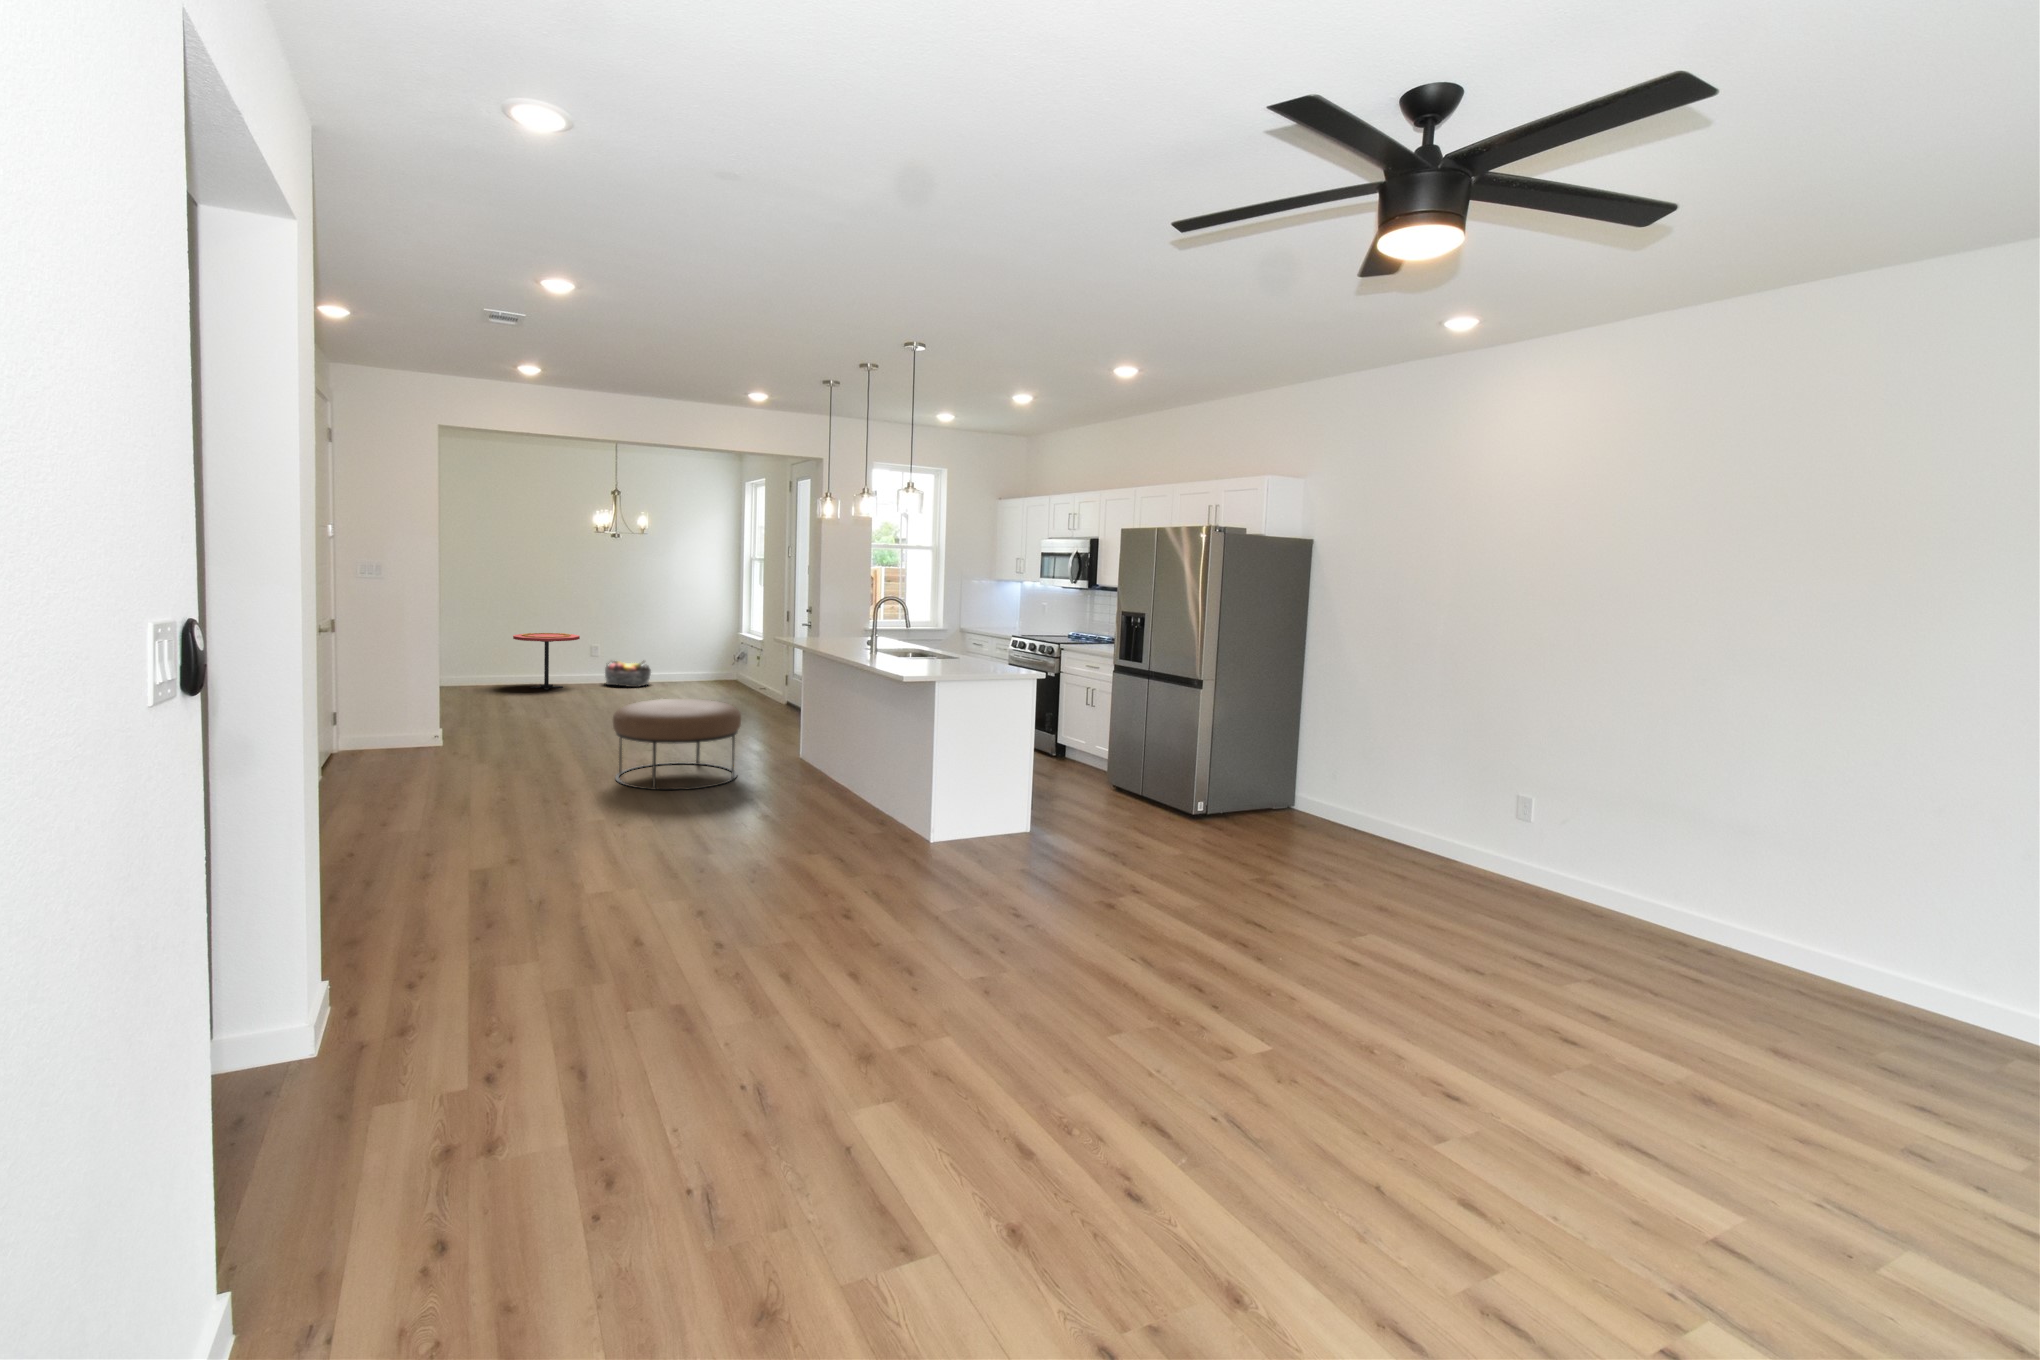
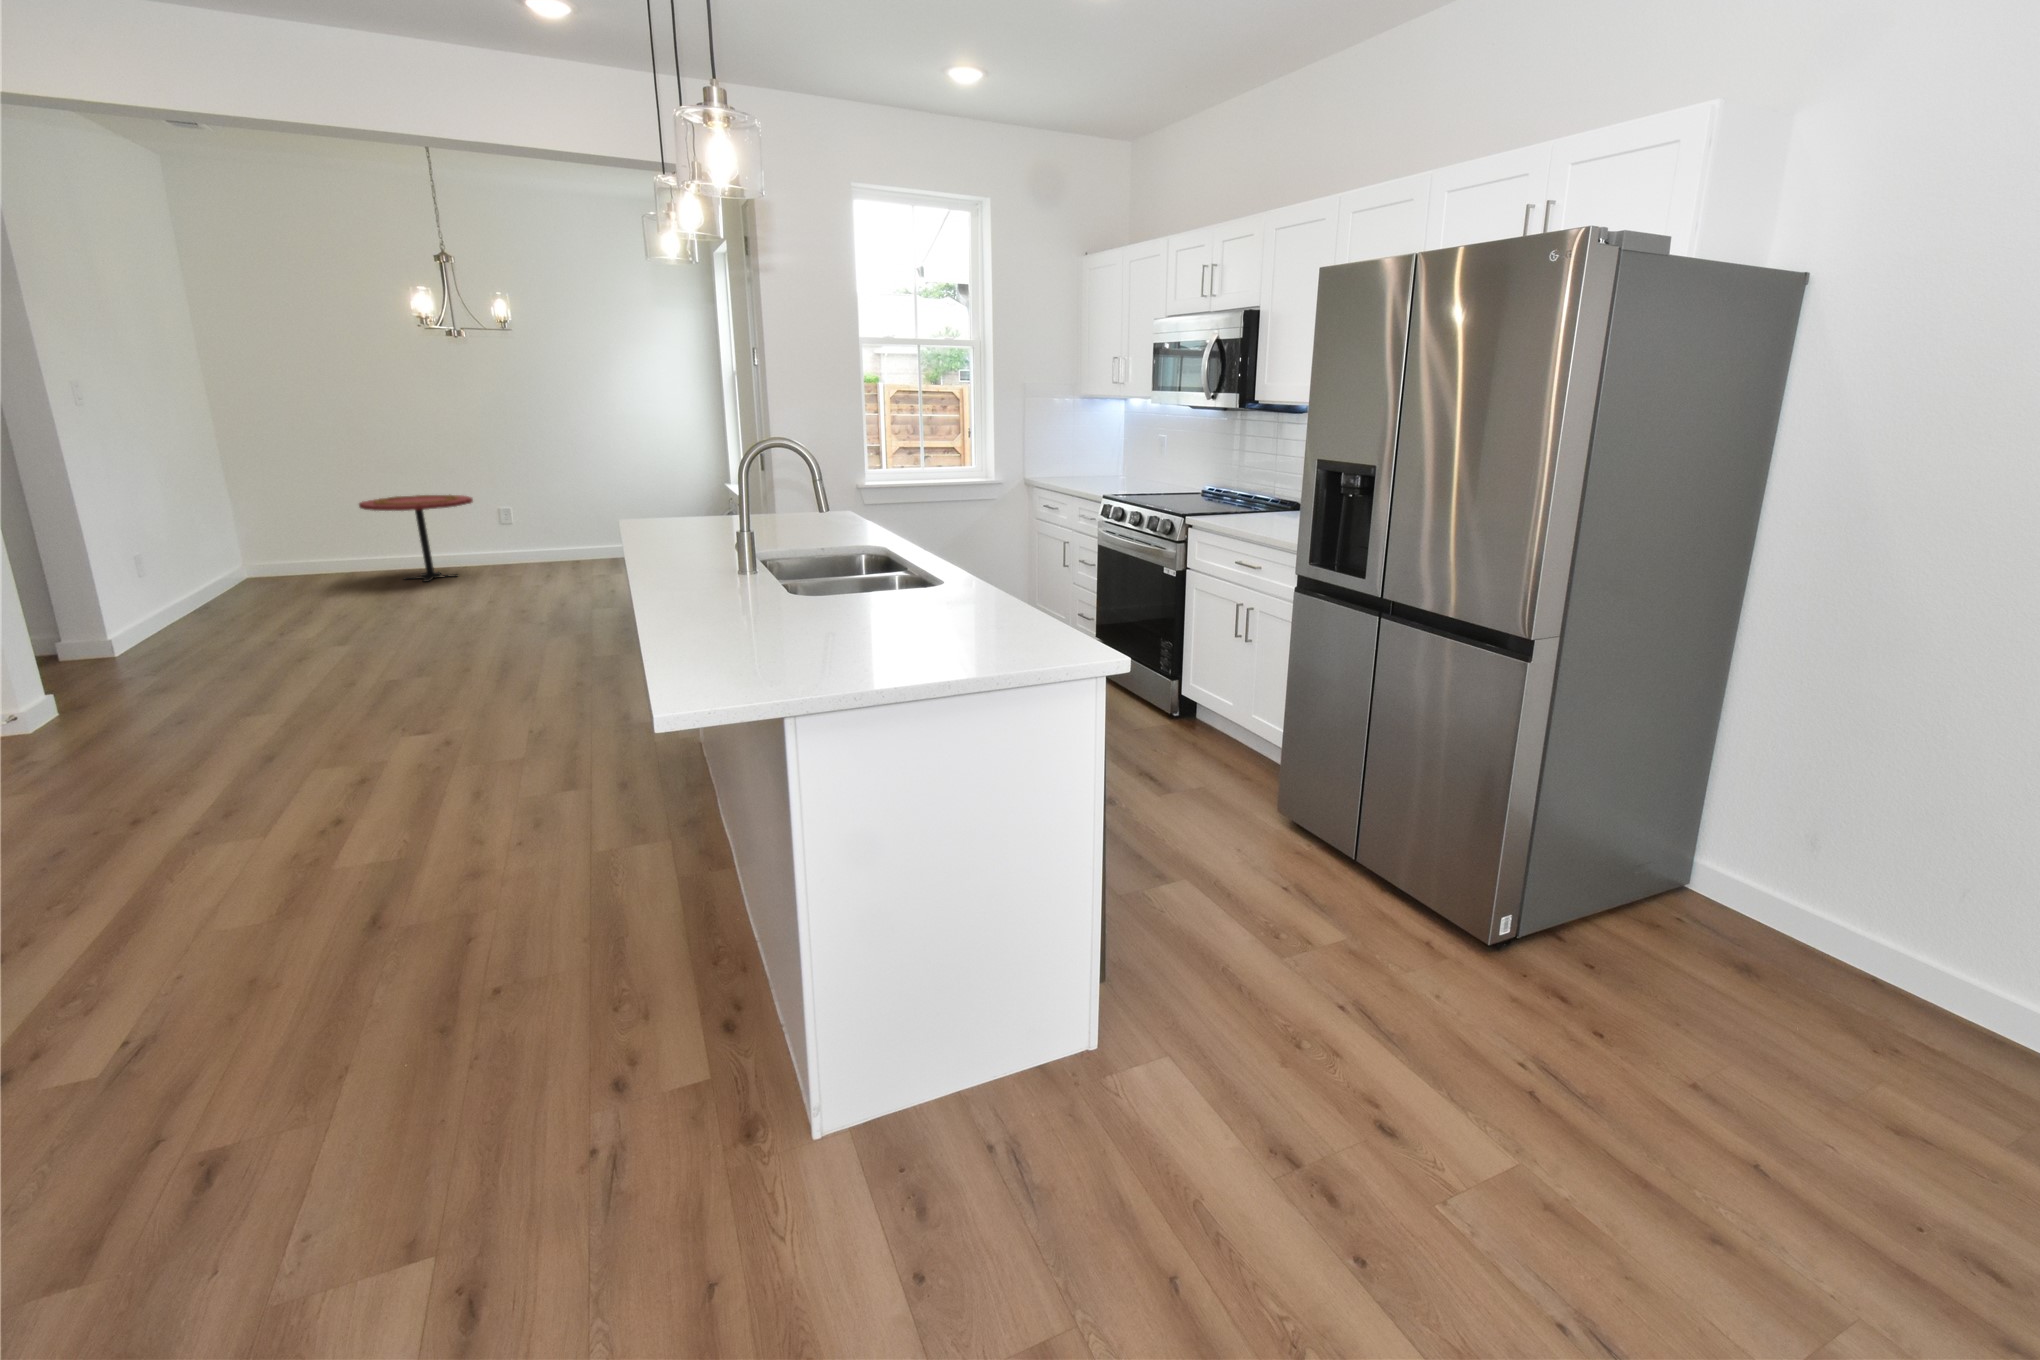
basket: present [605,661,651,687] -> none [525,531,598,571]
ottoman: present [613,699,741,790] -> none [173,661,522,898]

